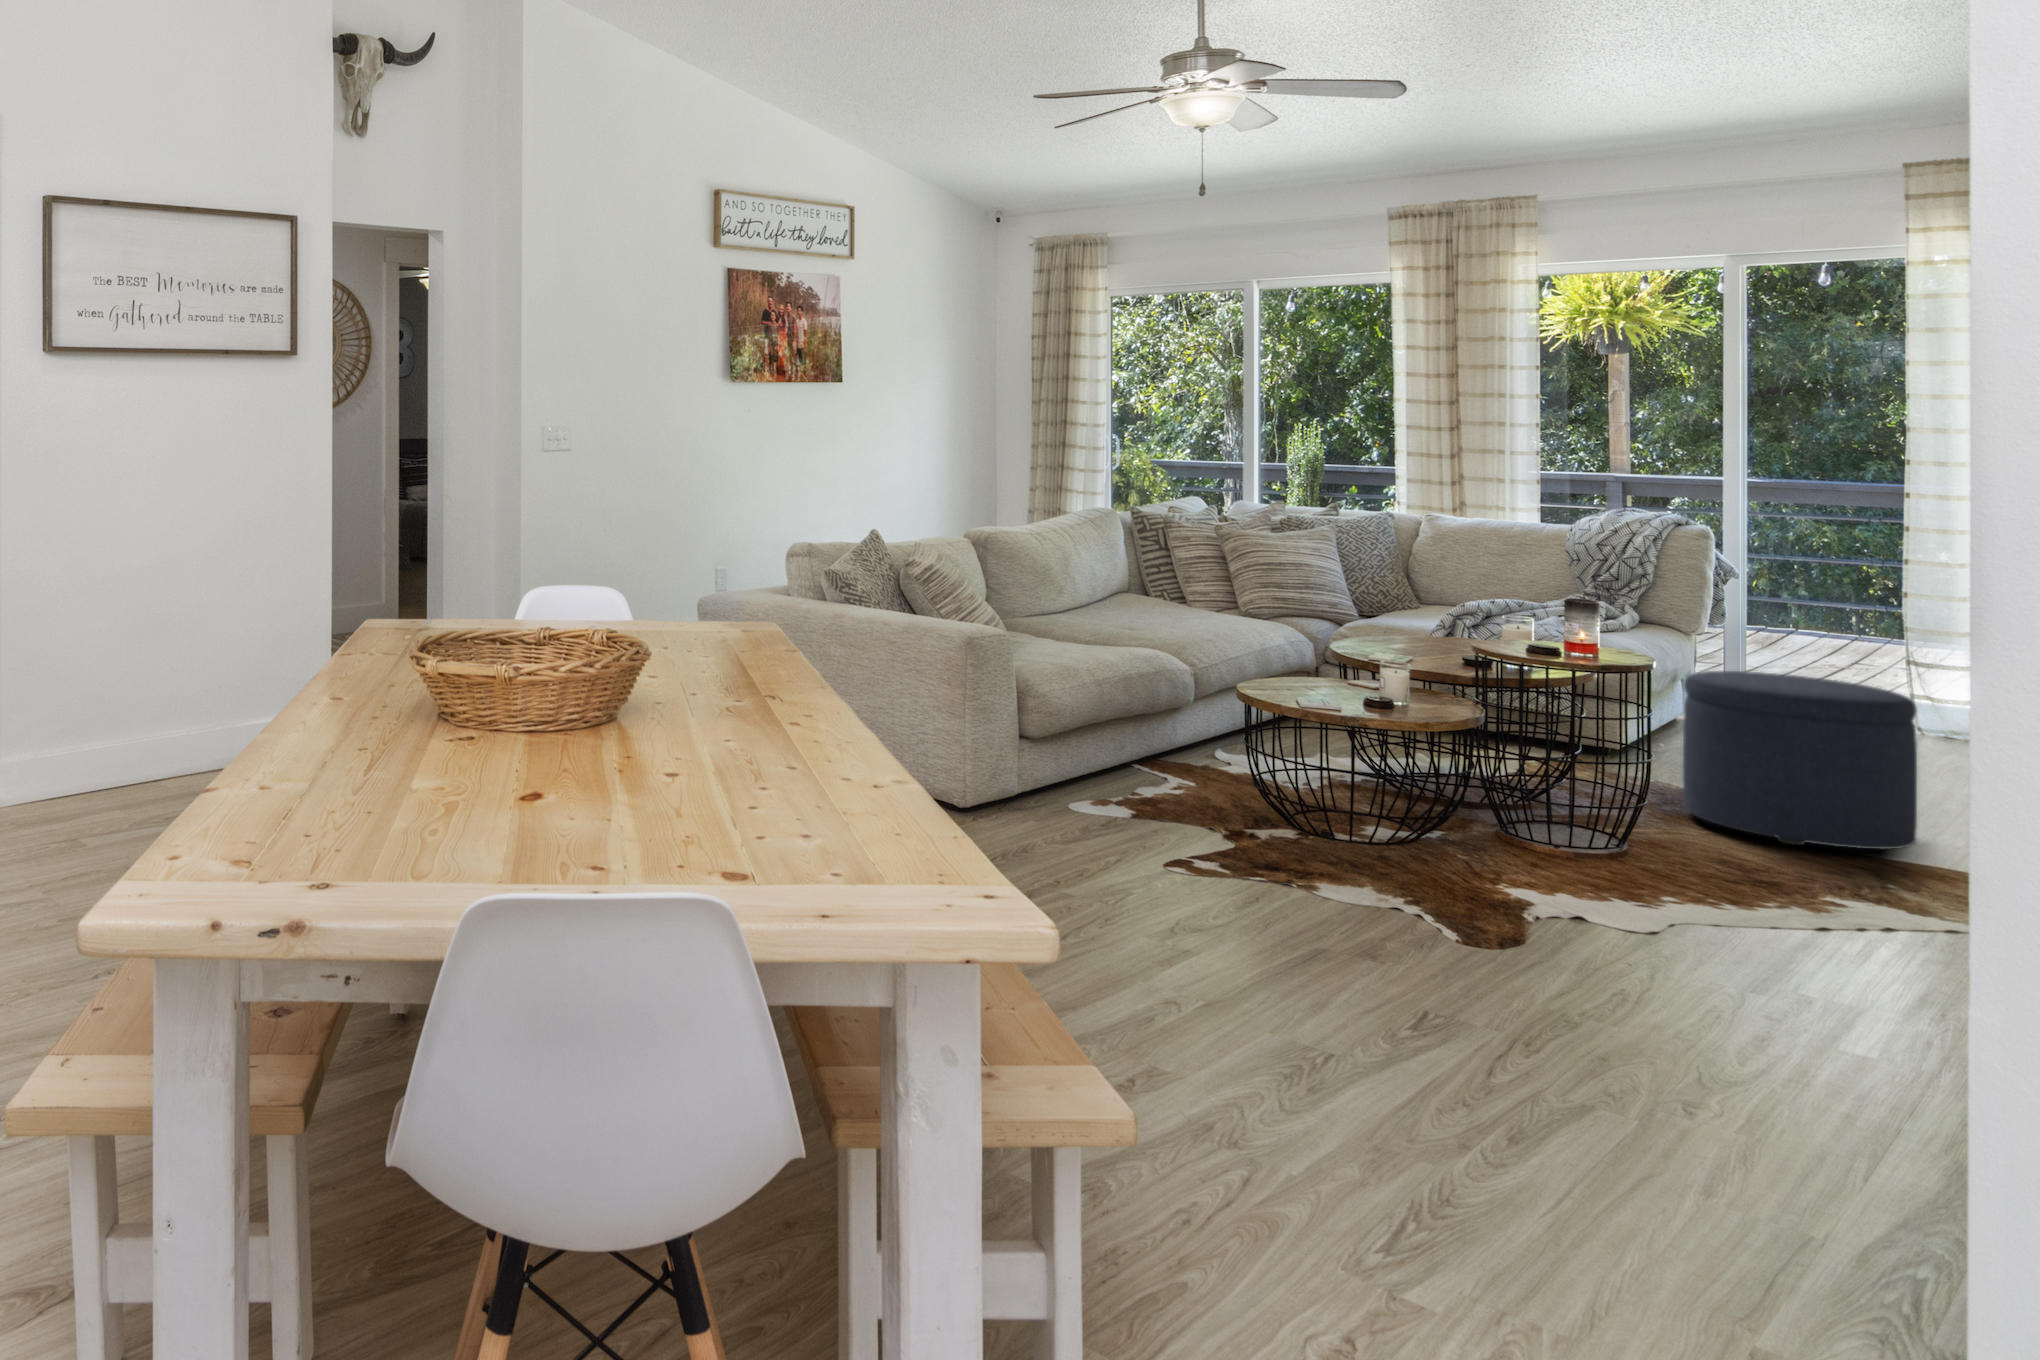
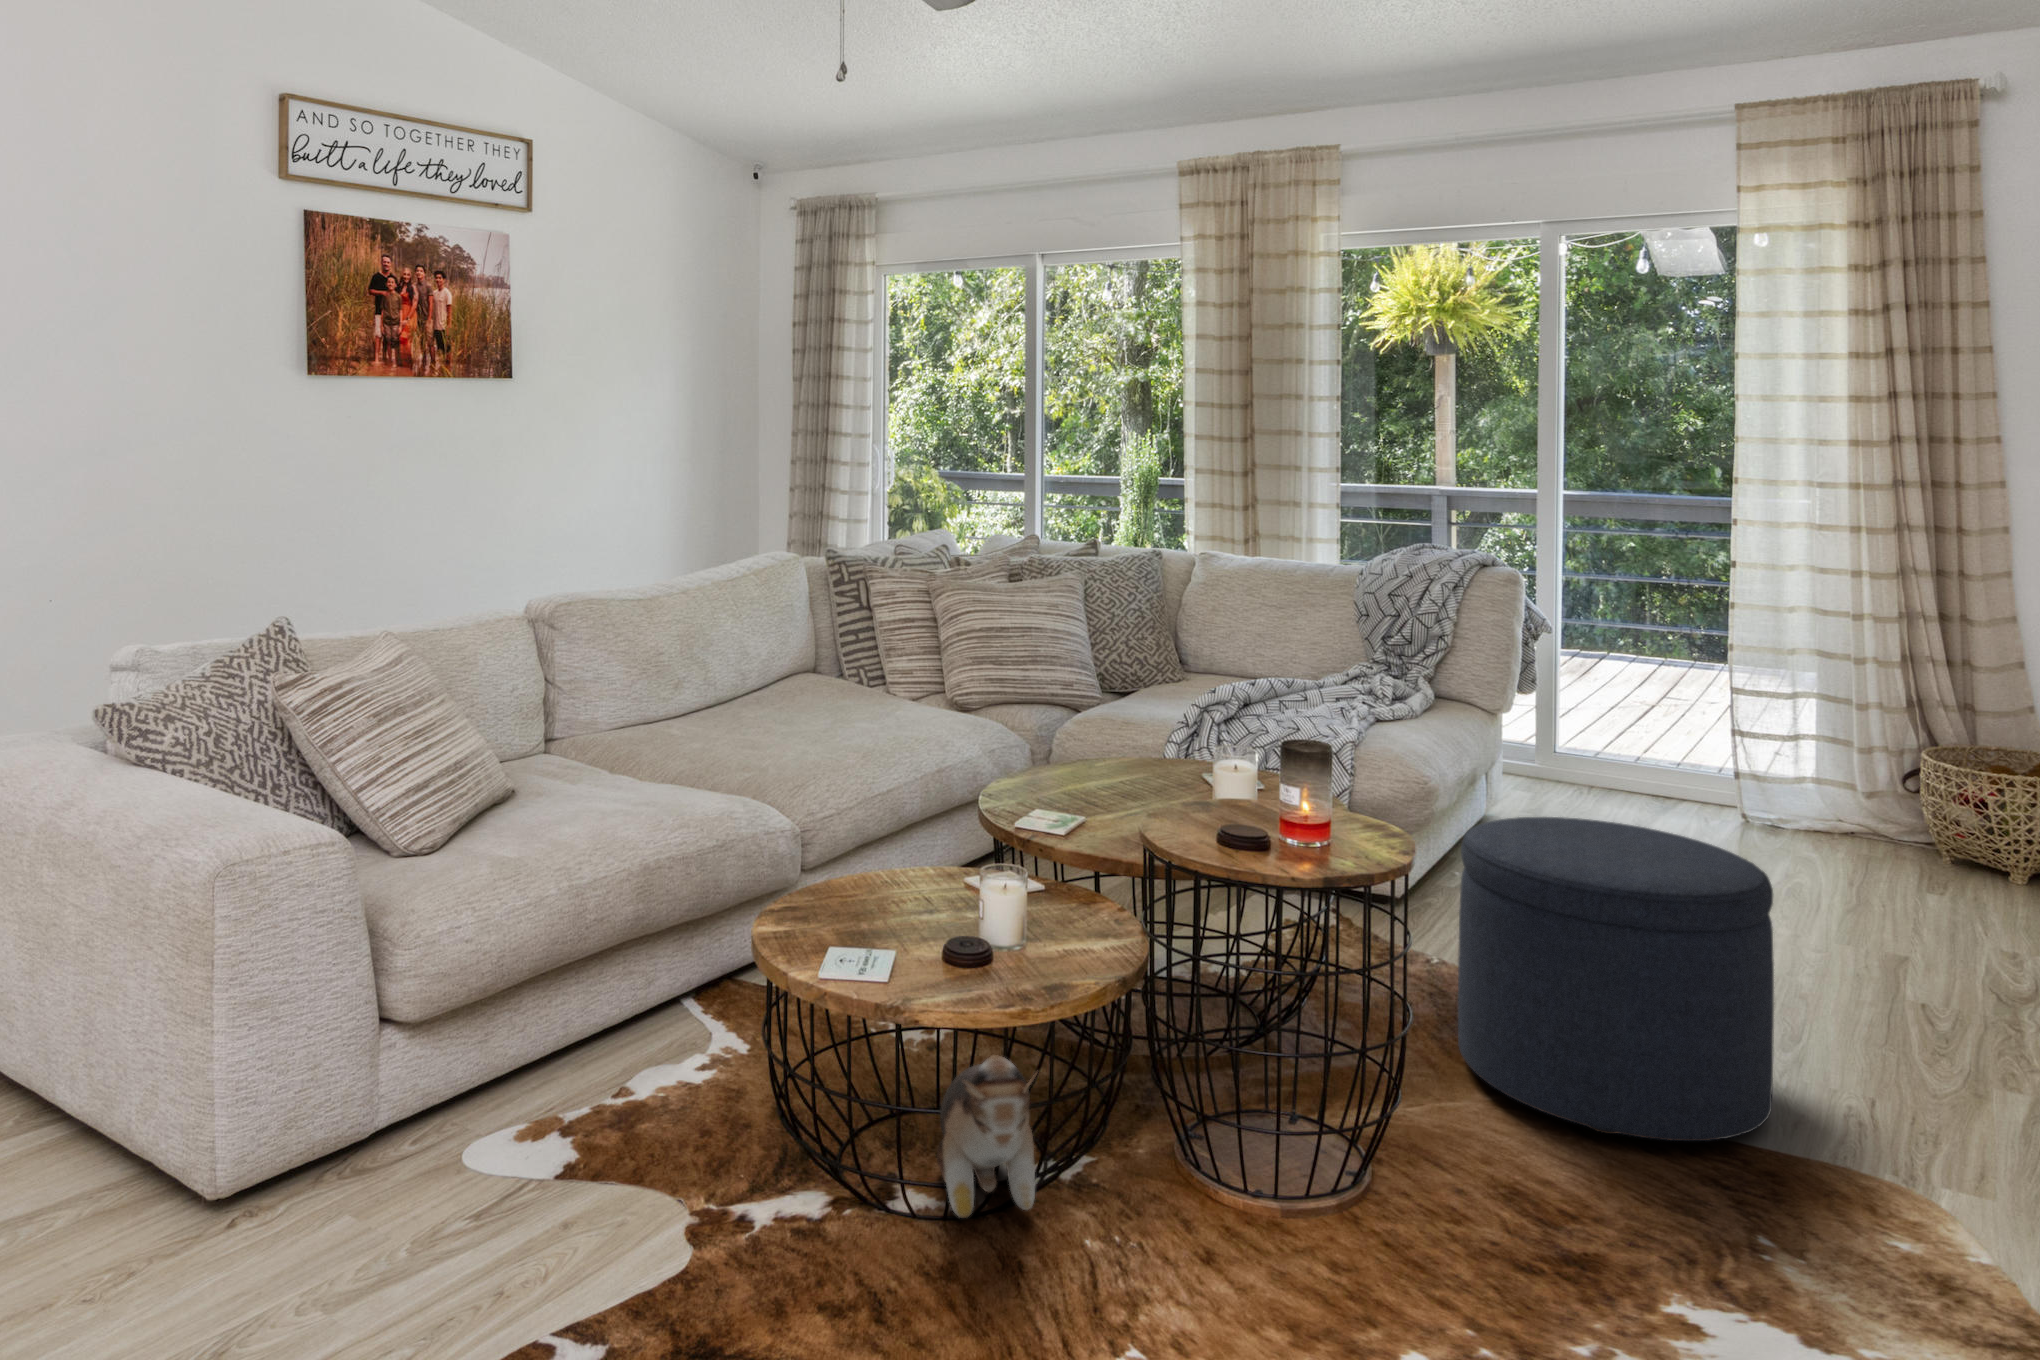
plush toy: none [1357,754,1437,841] -> present [937,1054,1036,1218]

